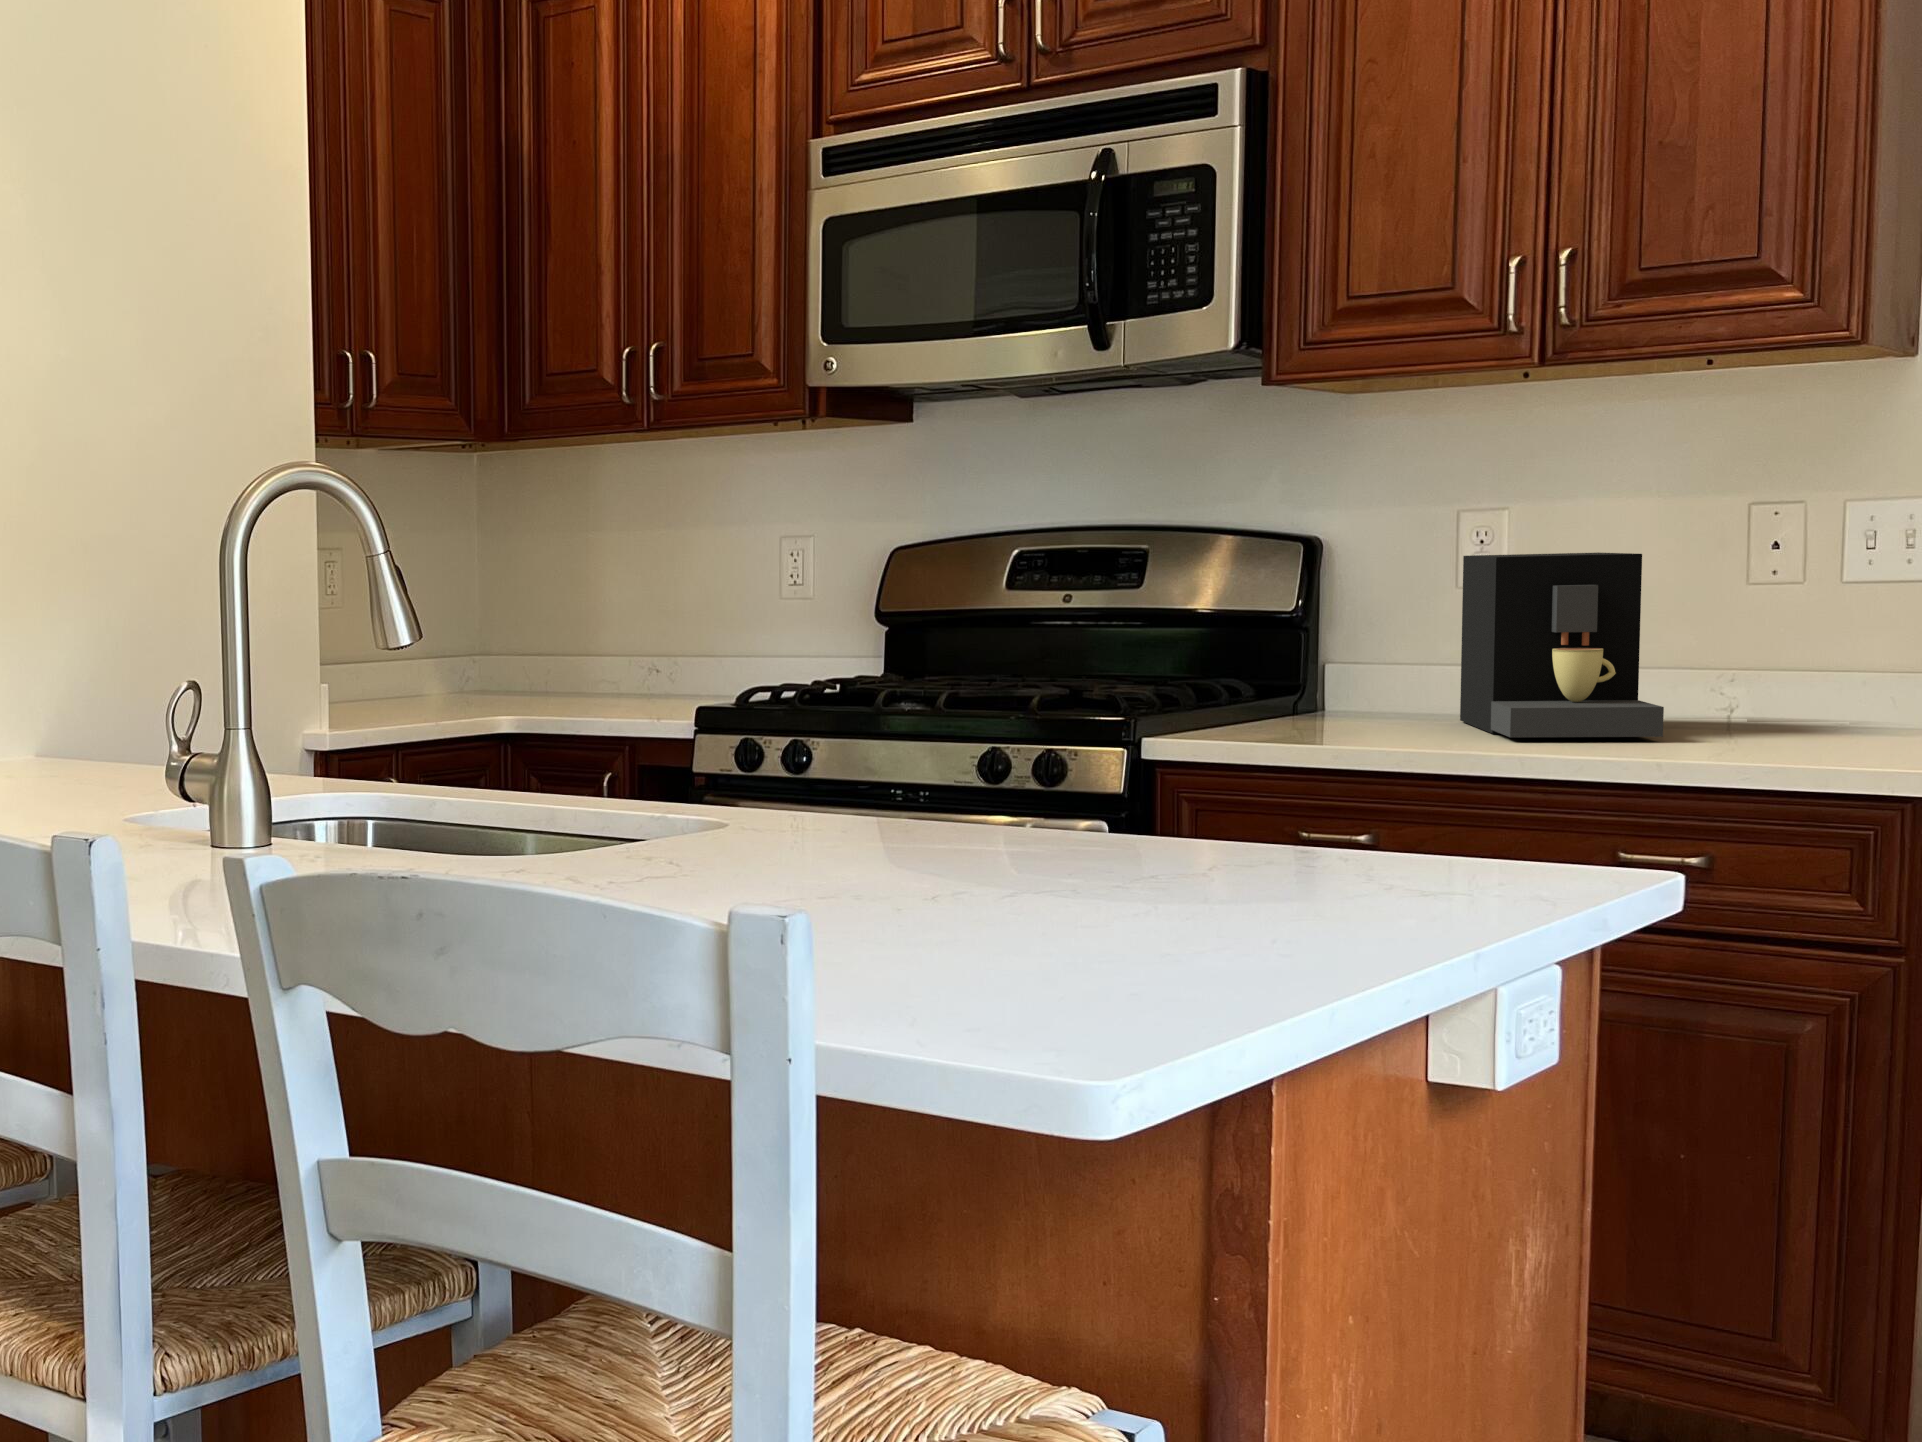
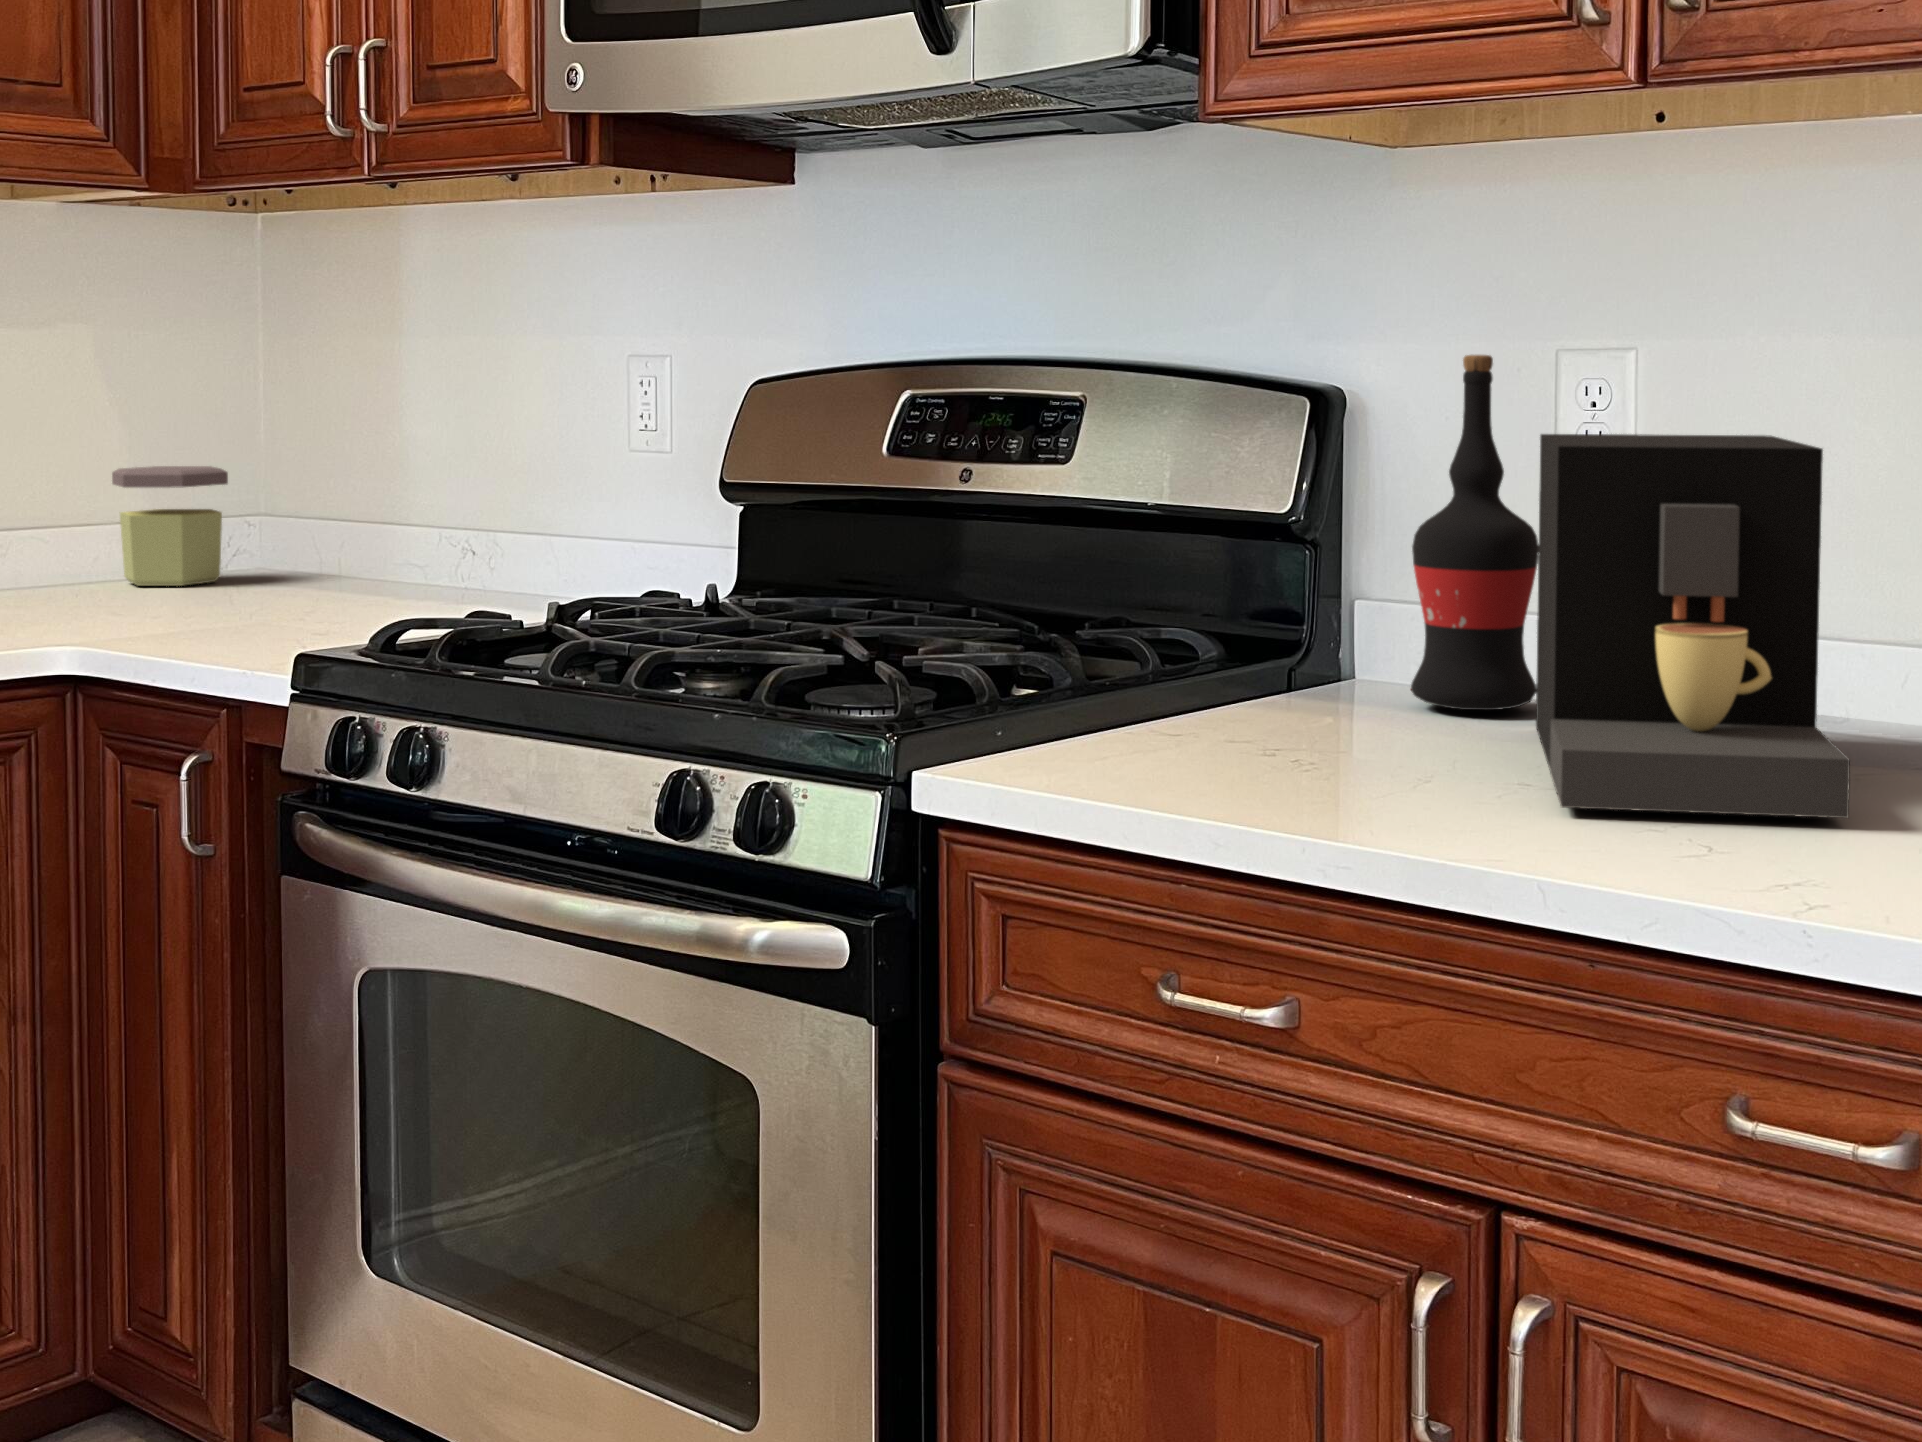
wine bottle: none [1376,513,1454,716] -> present [1411,355,1539,710]
jar: none [412,619,488,697] -> present [112,466,228,586]

